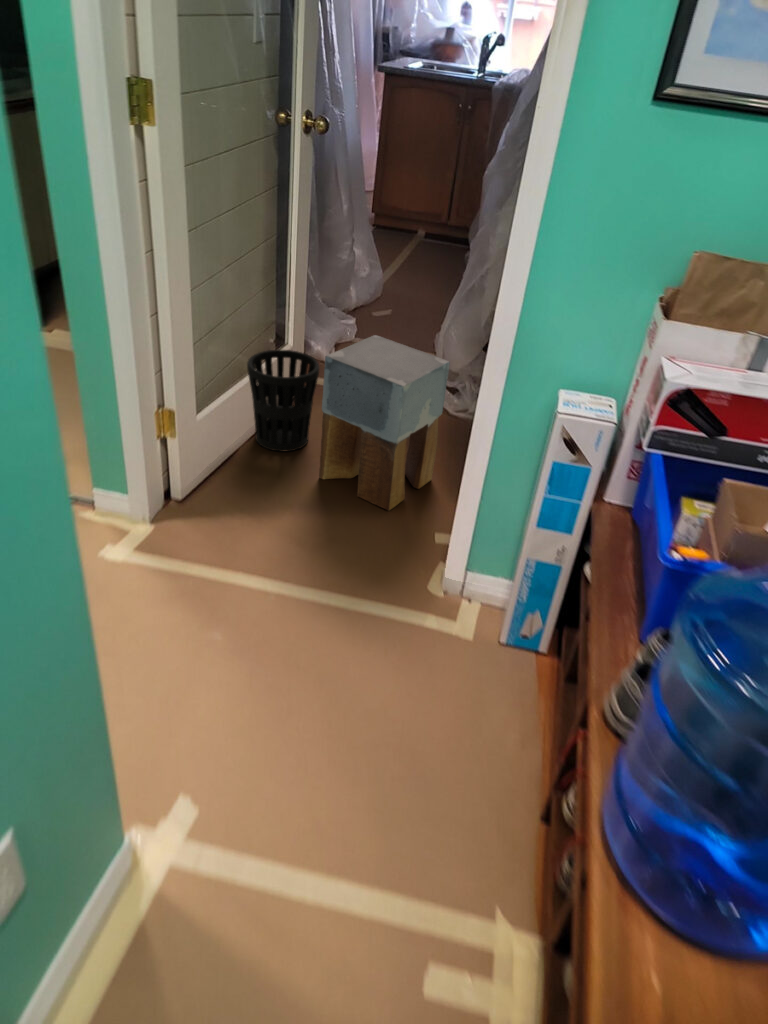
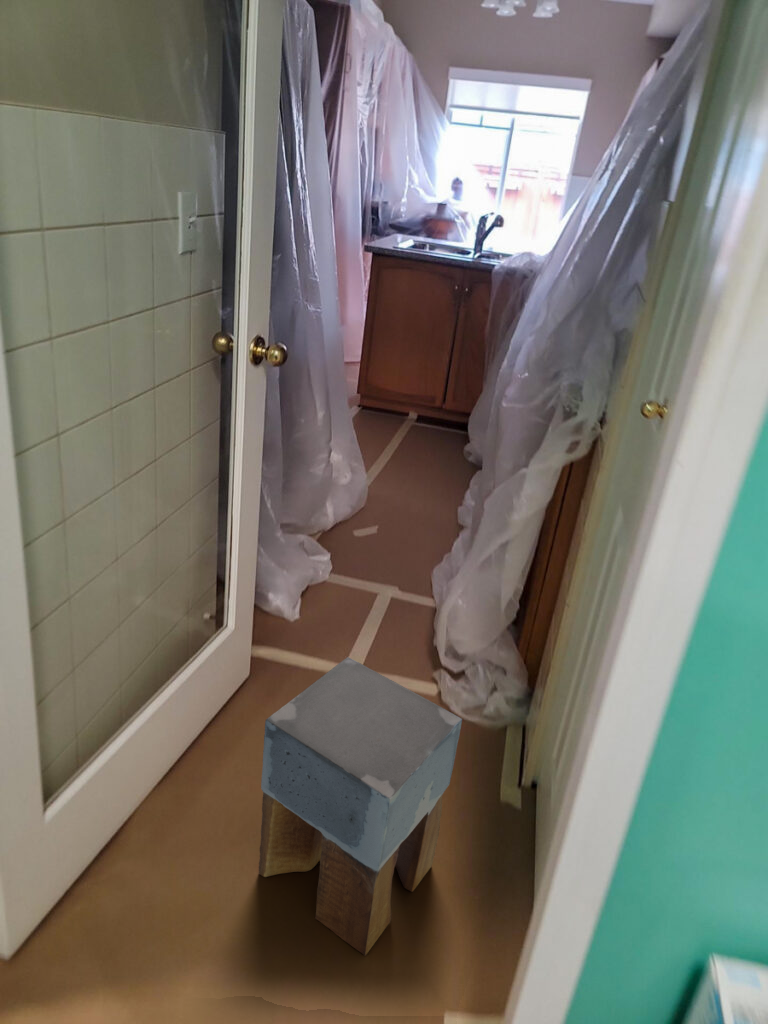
wastebasket: present [247,350,319,452] -> none [156,656,266,812]

